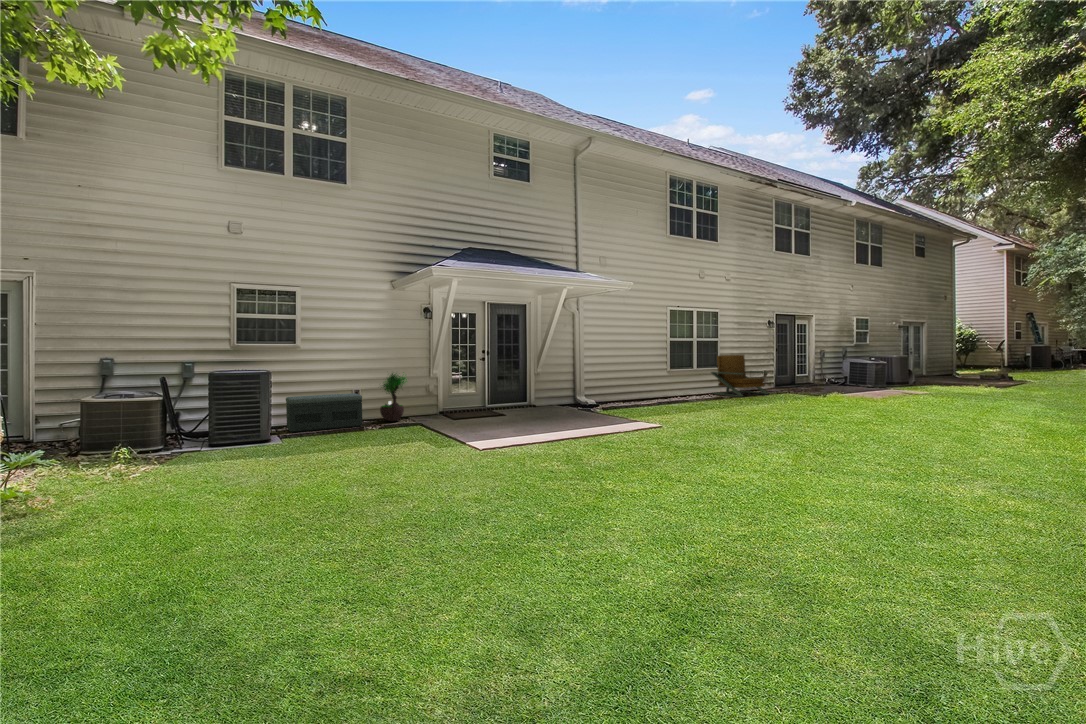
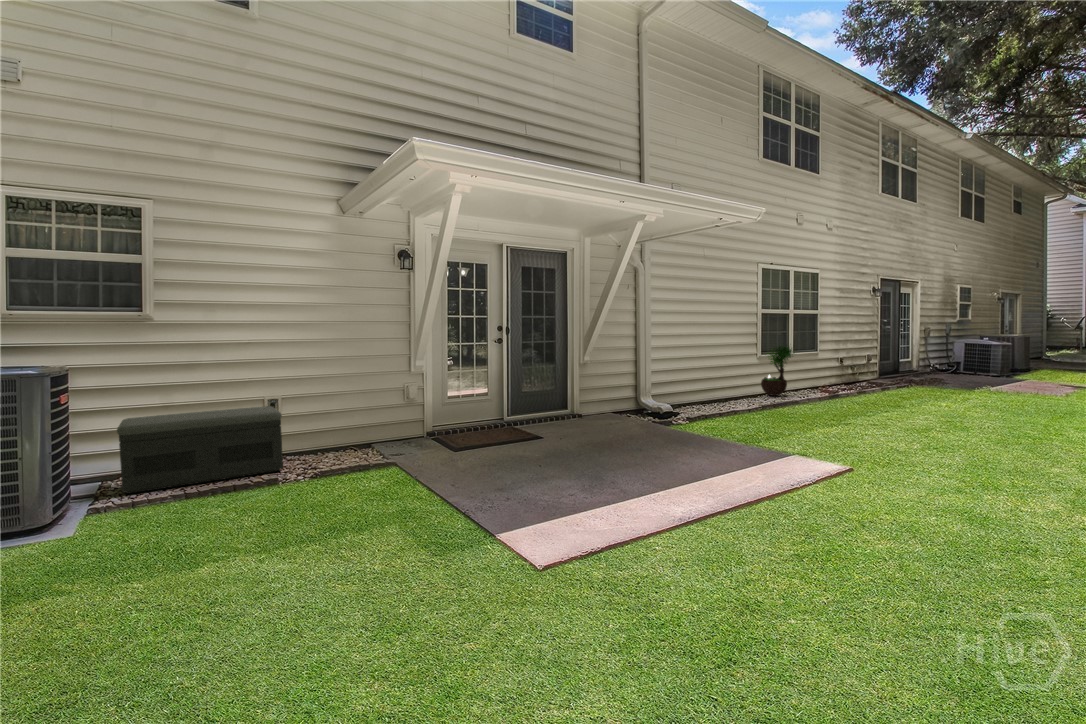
lounge chair: present [711,355,768,397] -> none [811,333,895,394]
potted tree: present [380,373,407,421] -> present [761,345,793,396]

